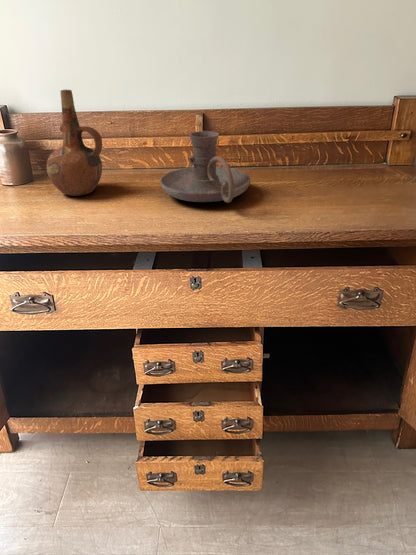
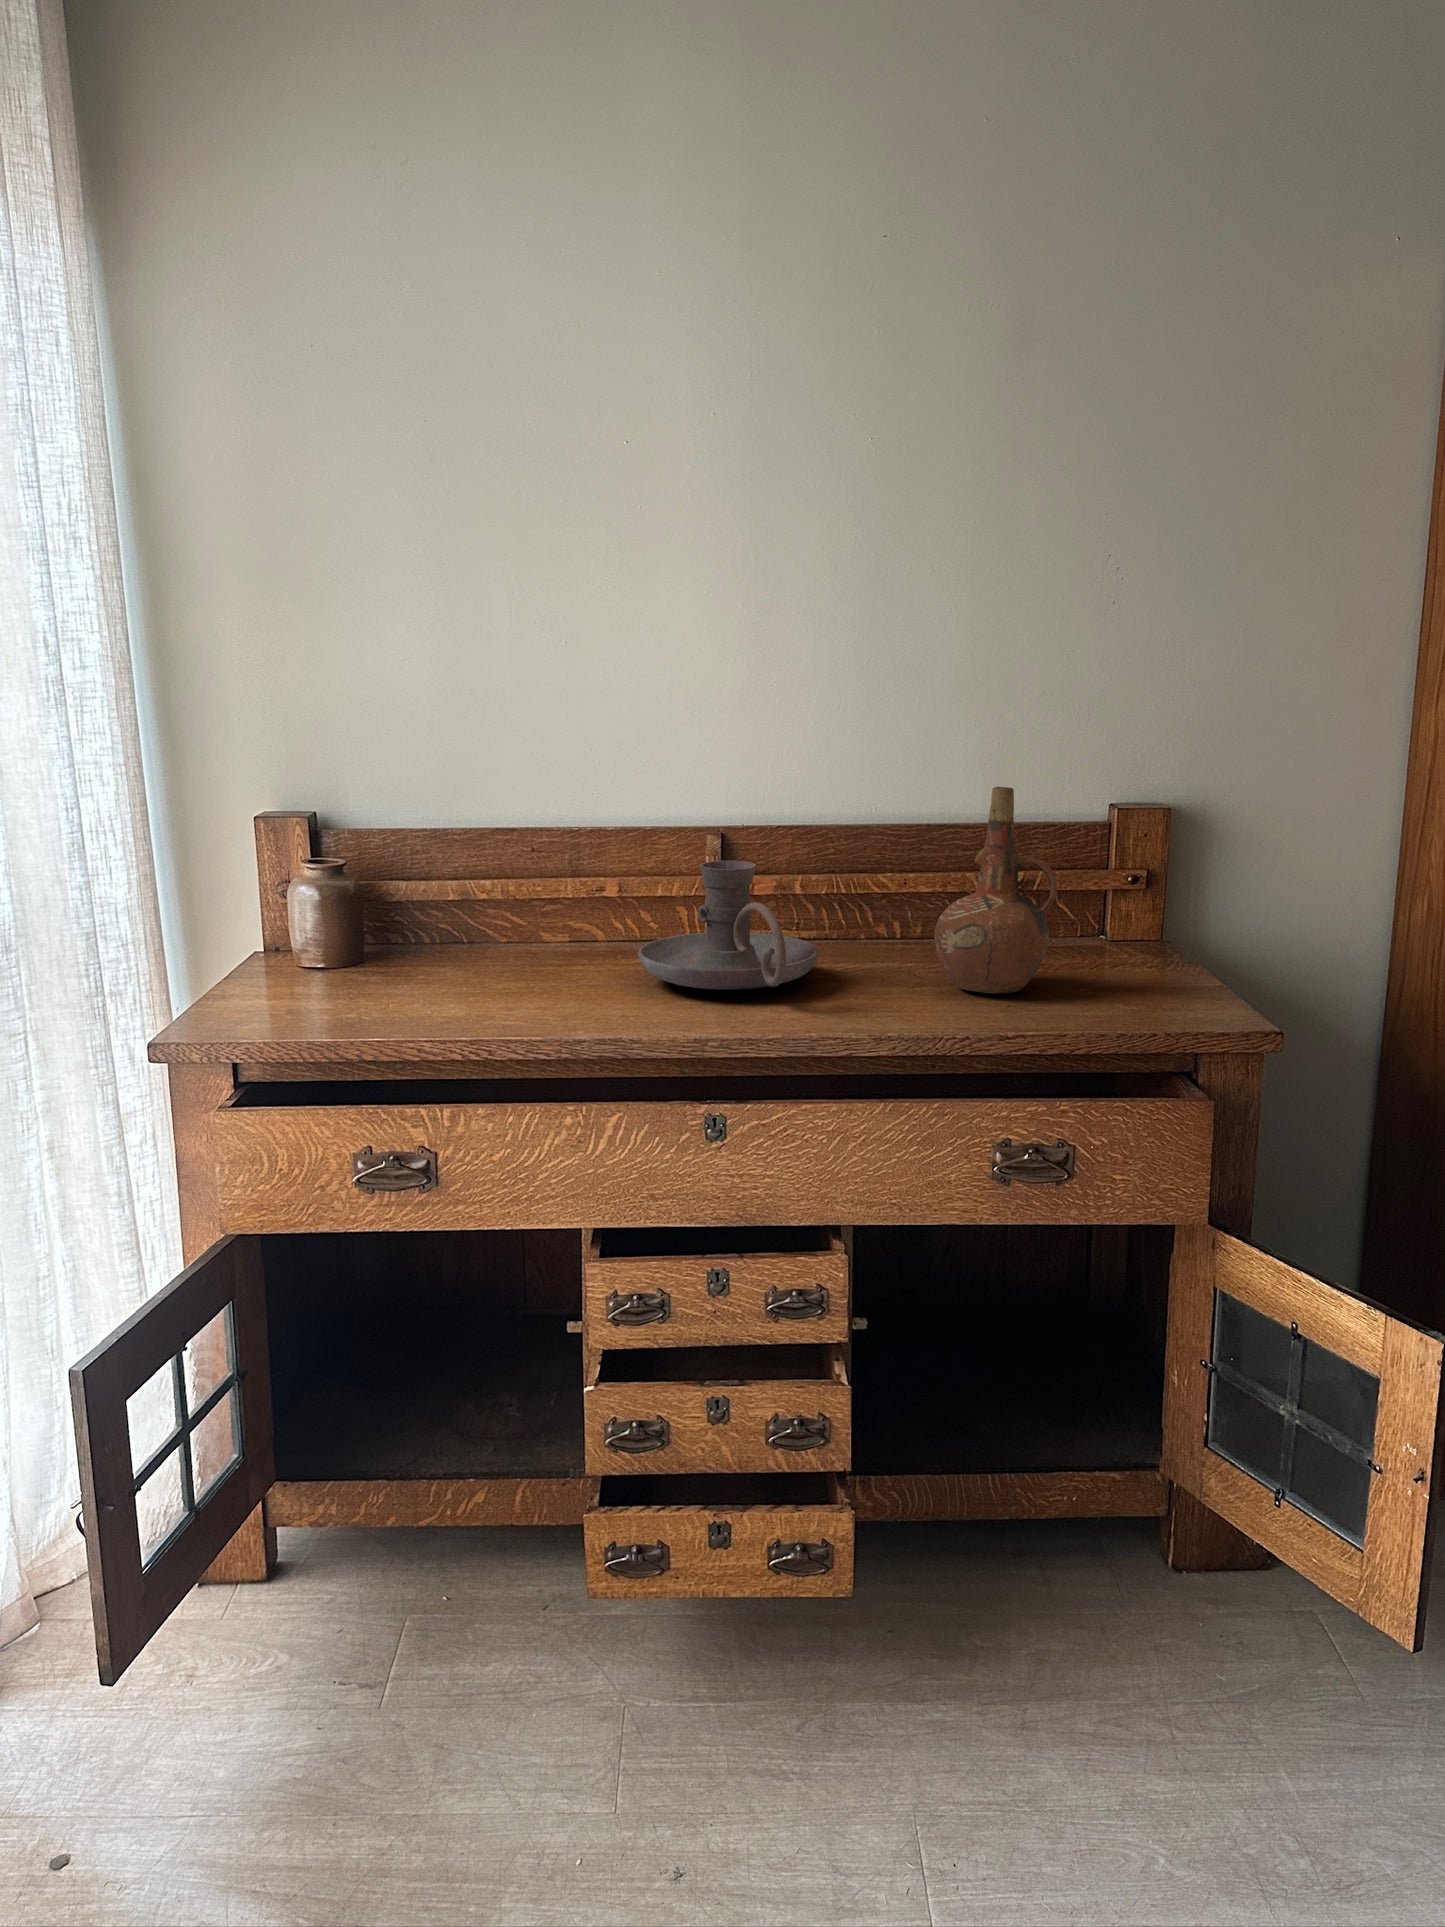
ceramic pitcher: present [47,90,102,196] -> present [935,787,1057,993]

